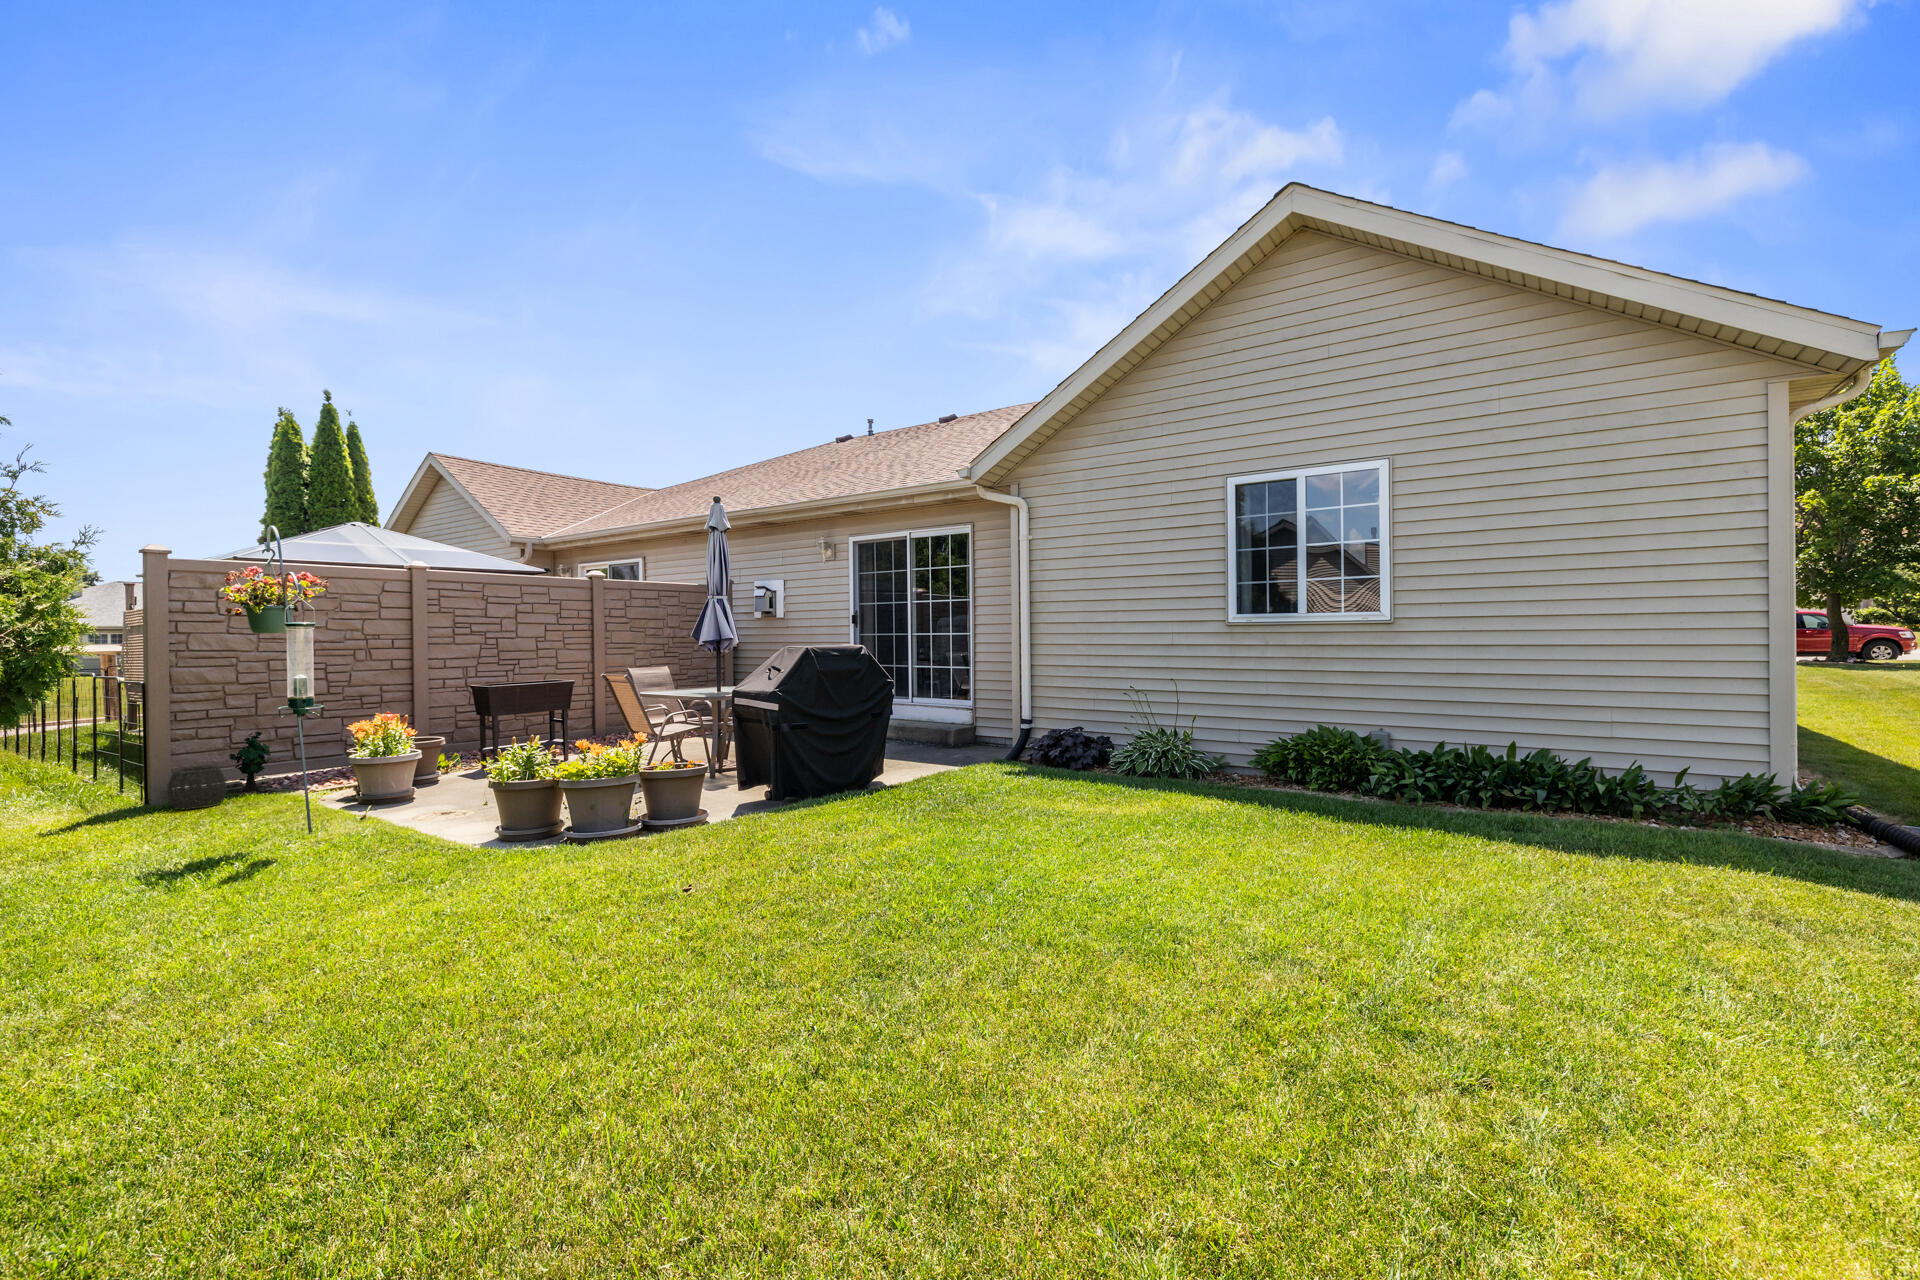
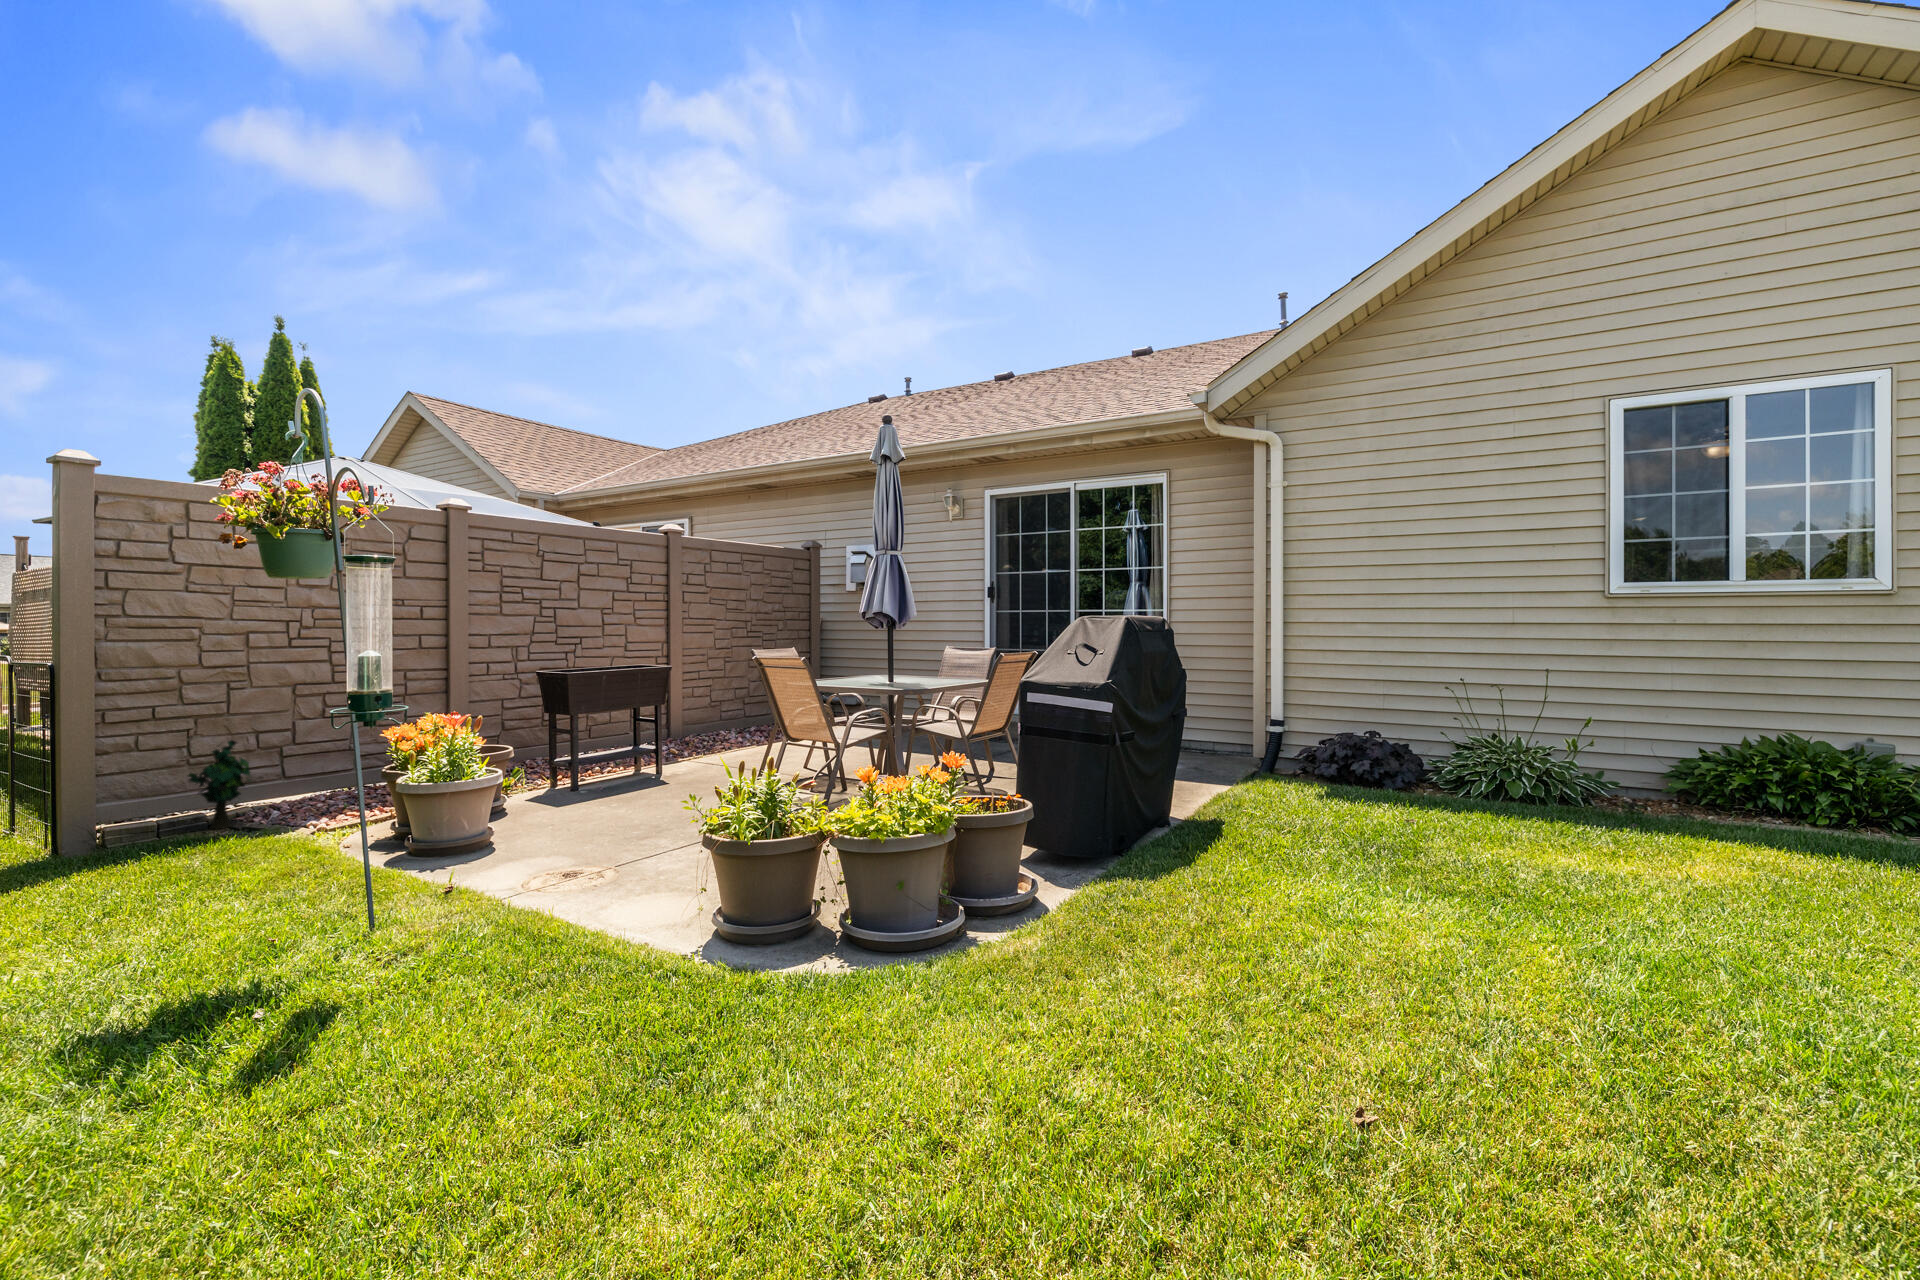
woven basket: present [167,766,226,810] -> none [91,795,189,868]

